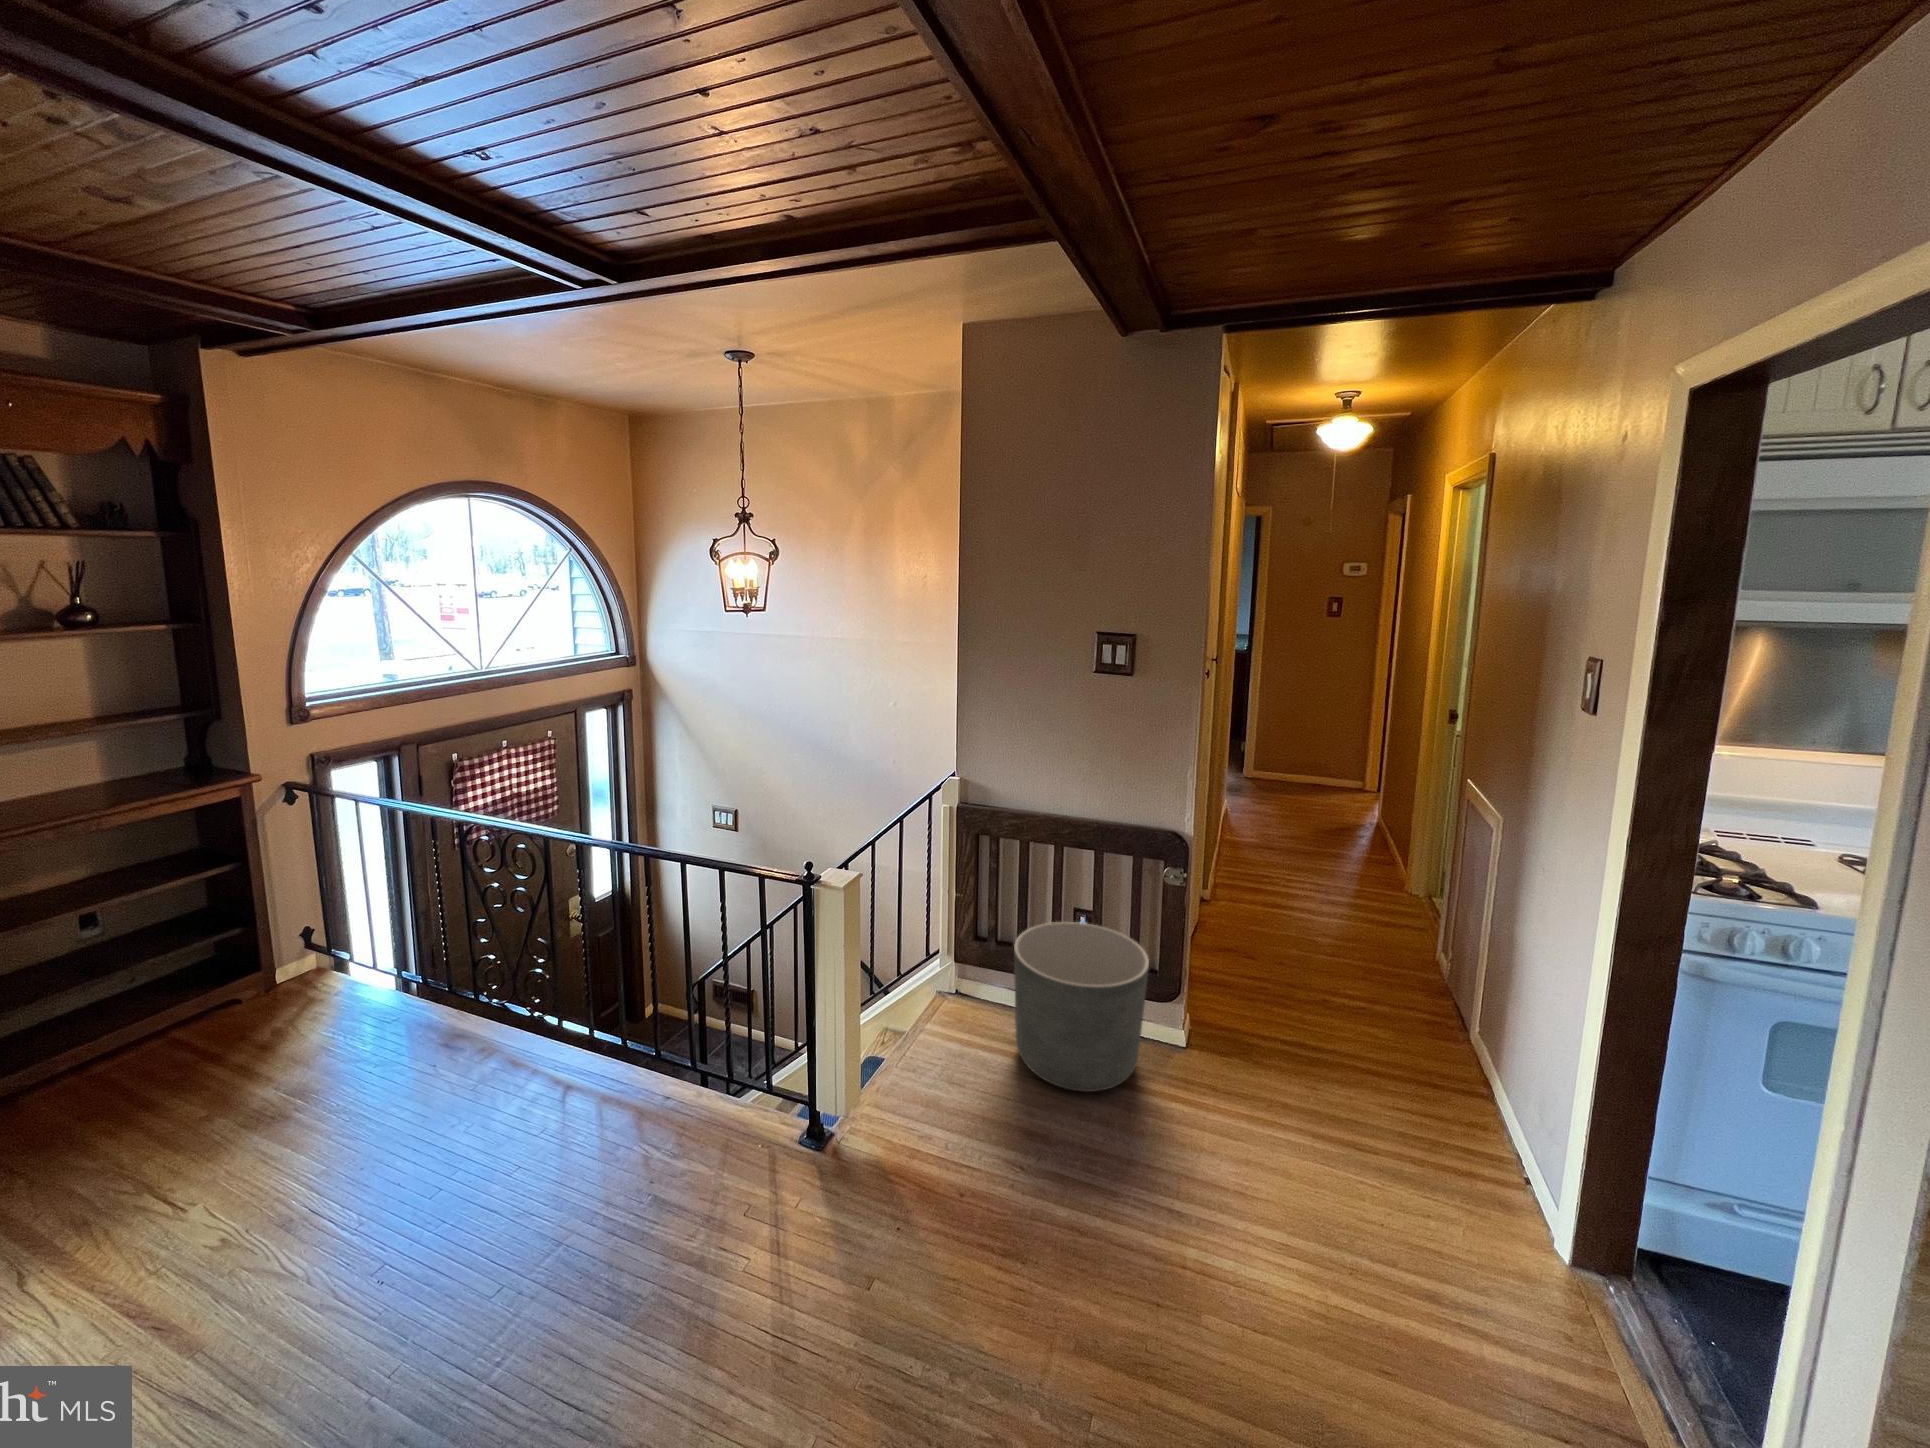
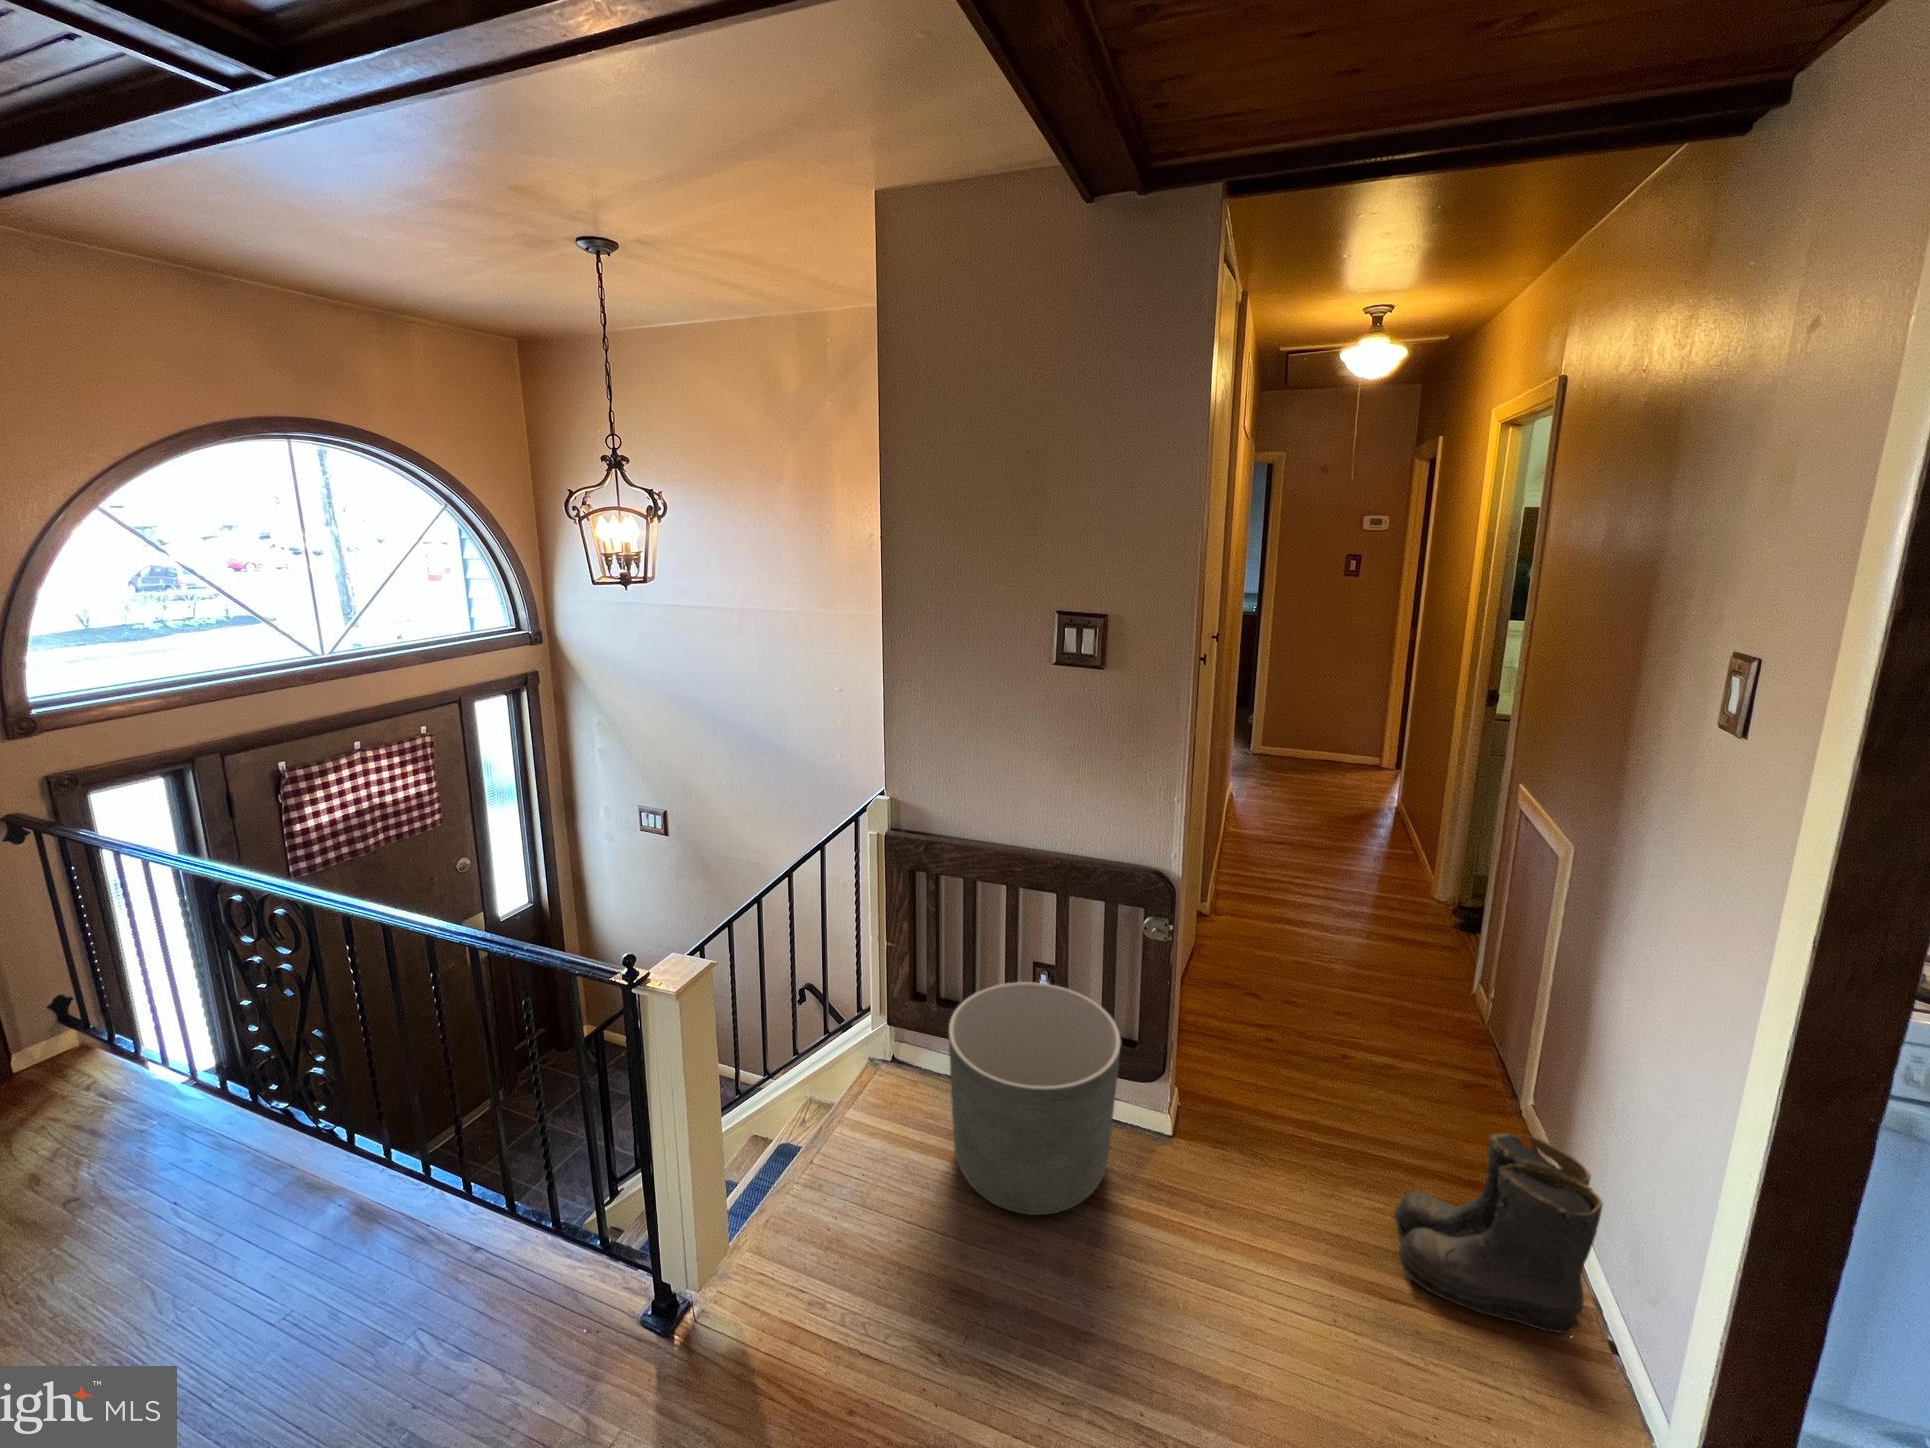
boots: none [1365,1032,1527,1182] -> present [1394,1133,1603,1336]

